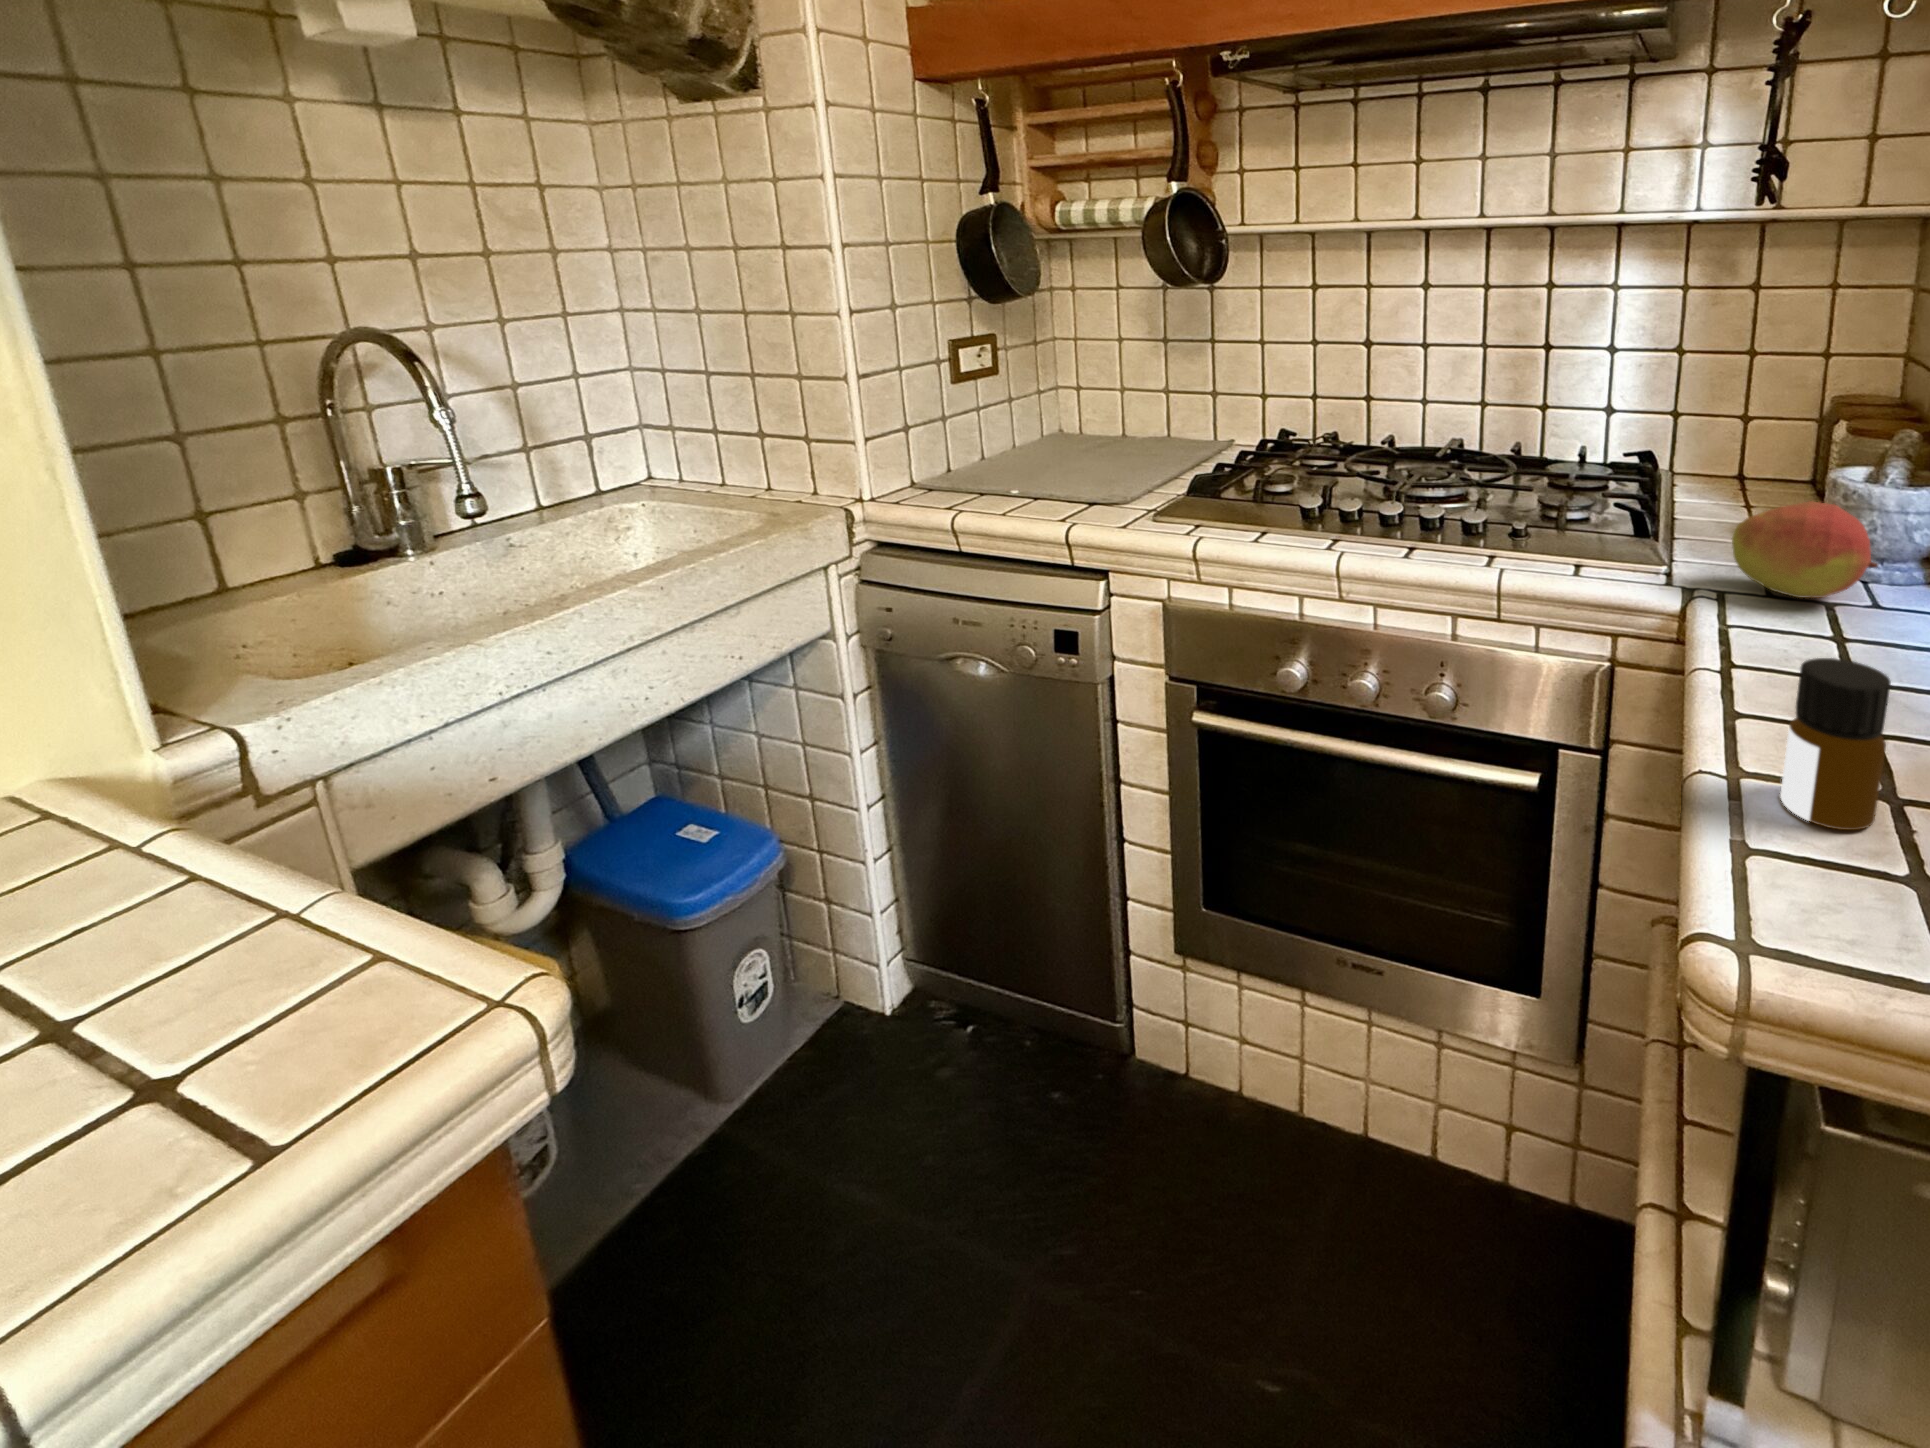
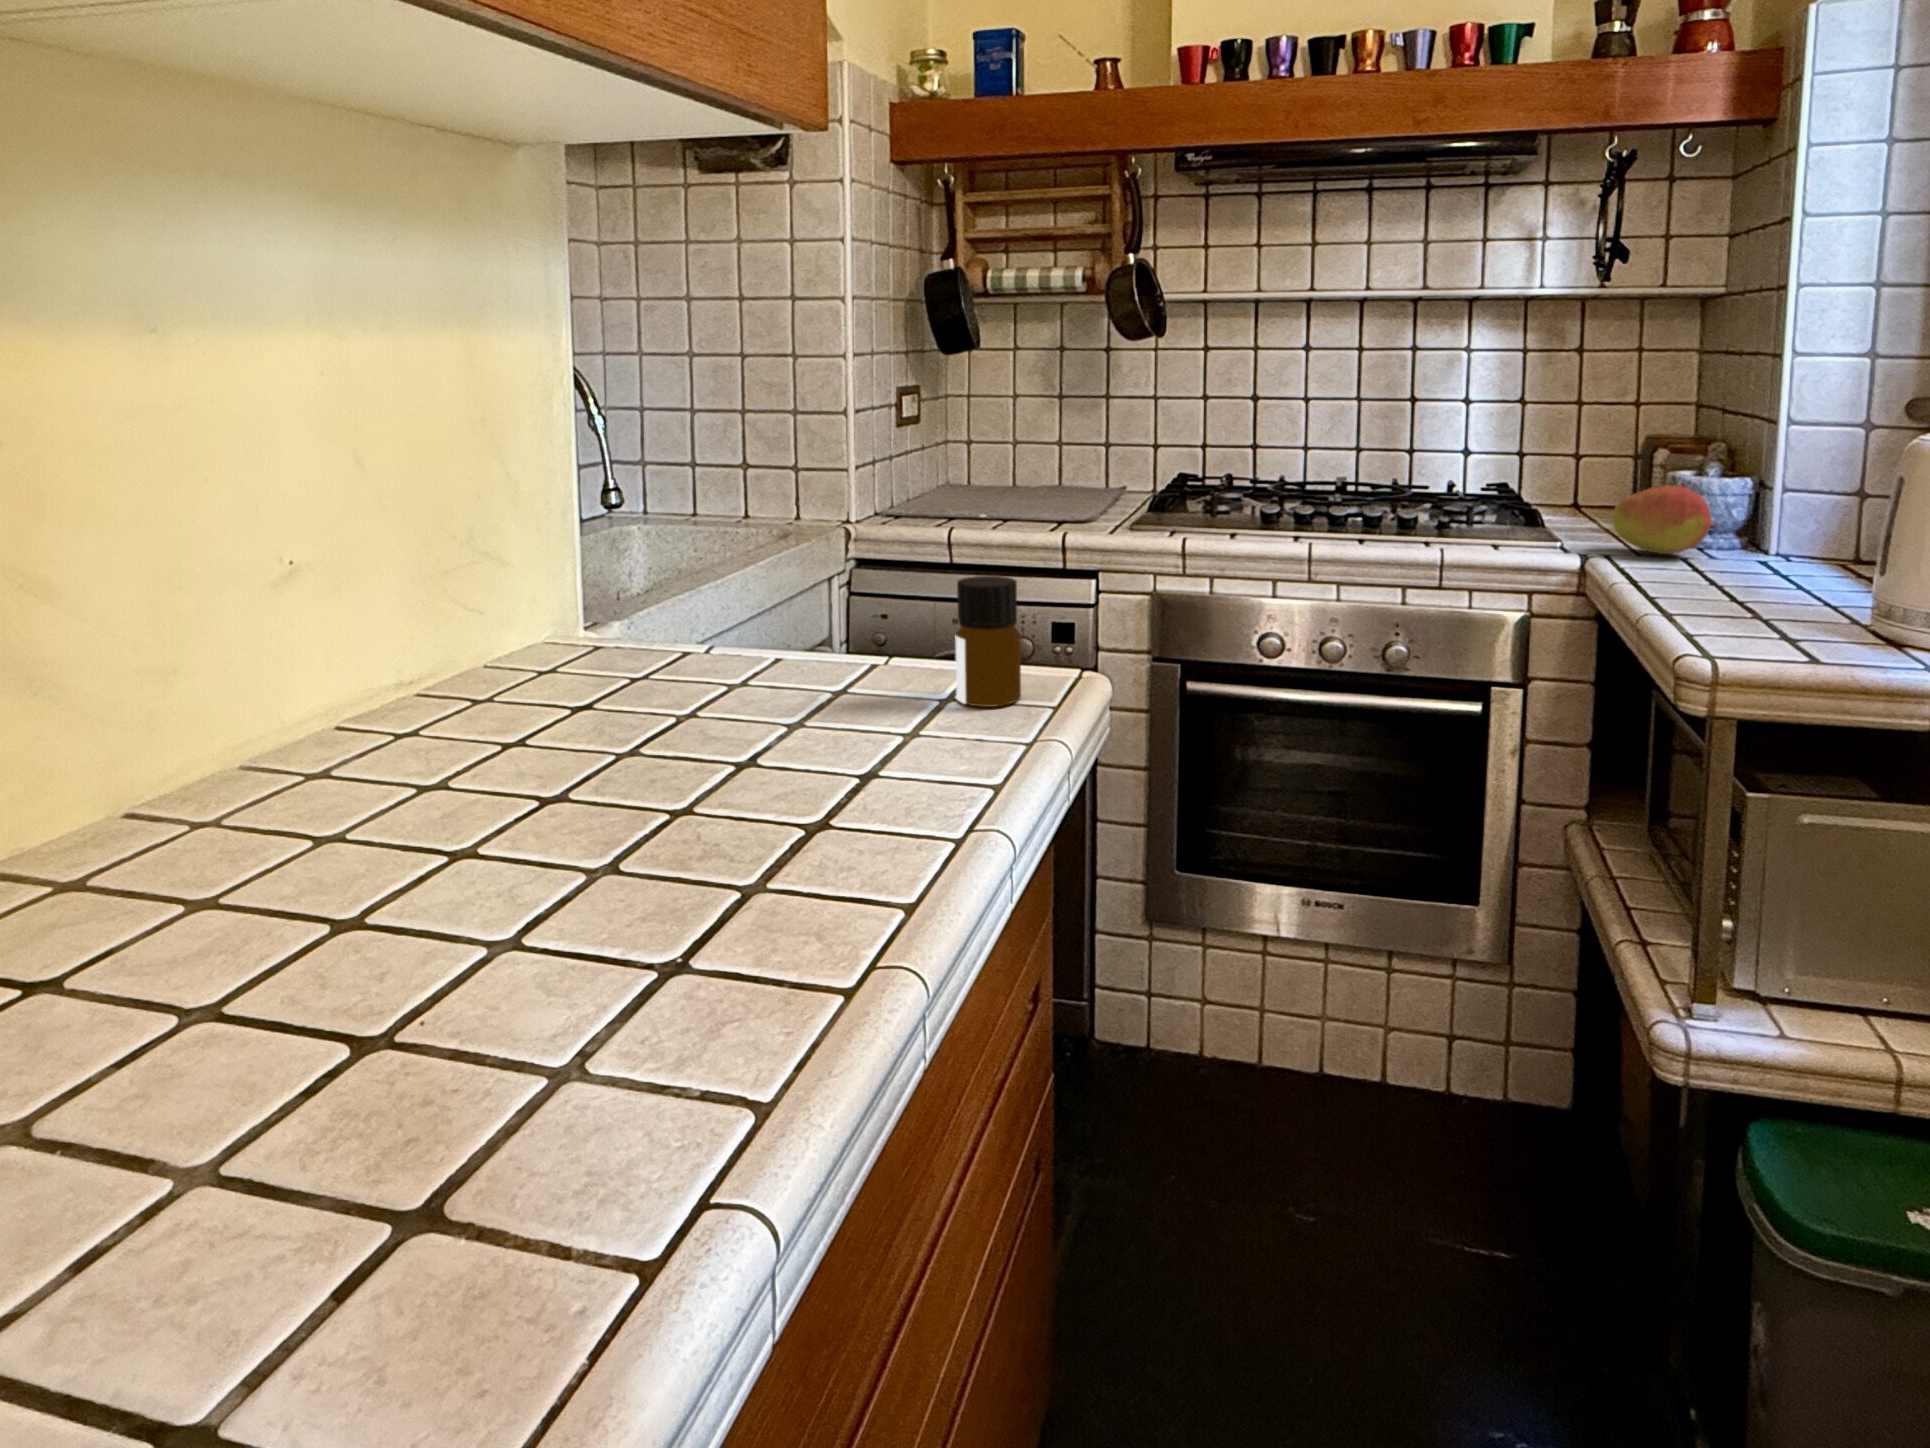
bottle: present [1781,658,1891,830] -> present [956,576,1021,707]

